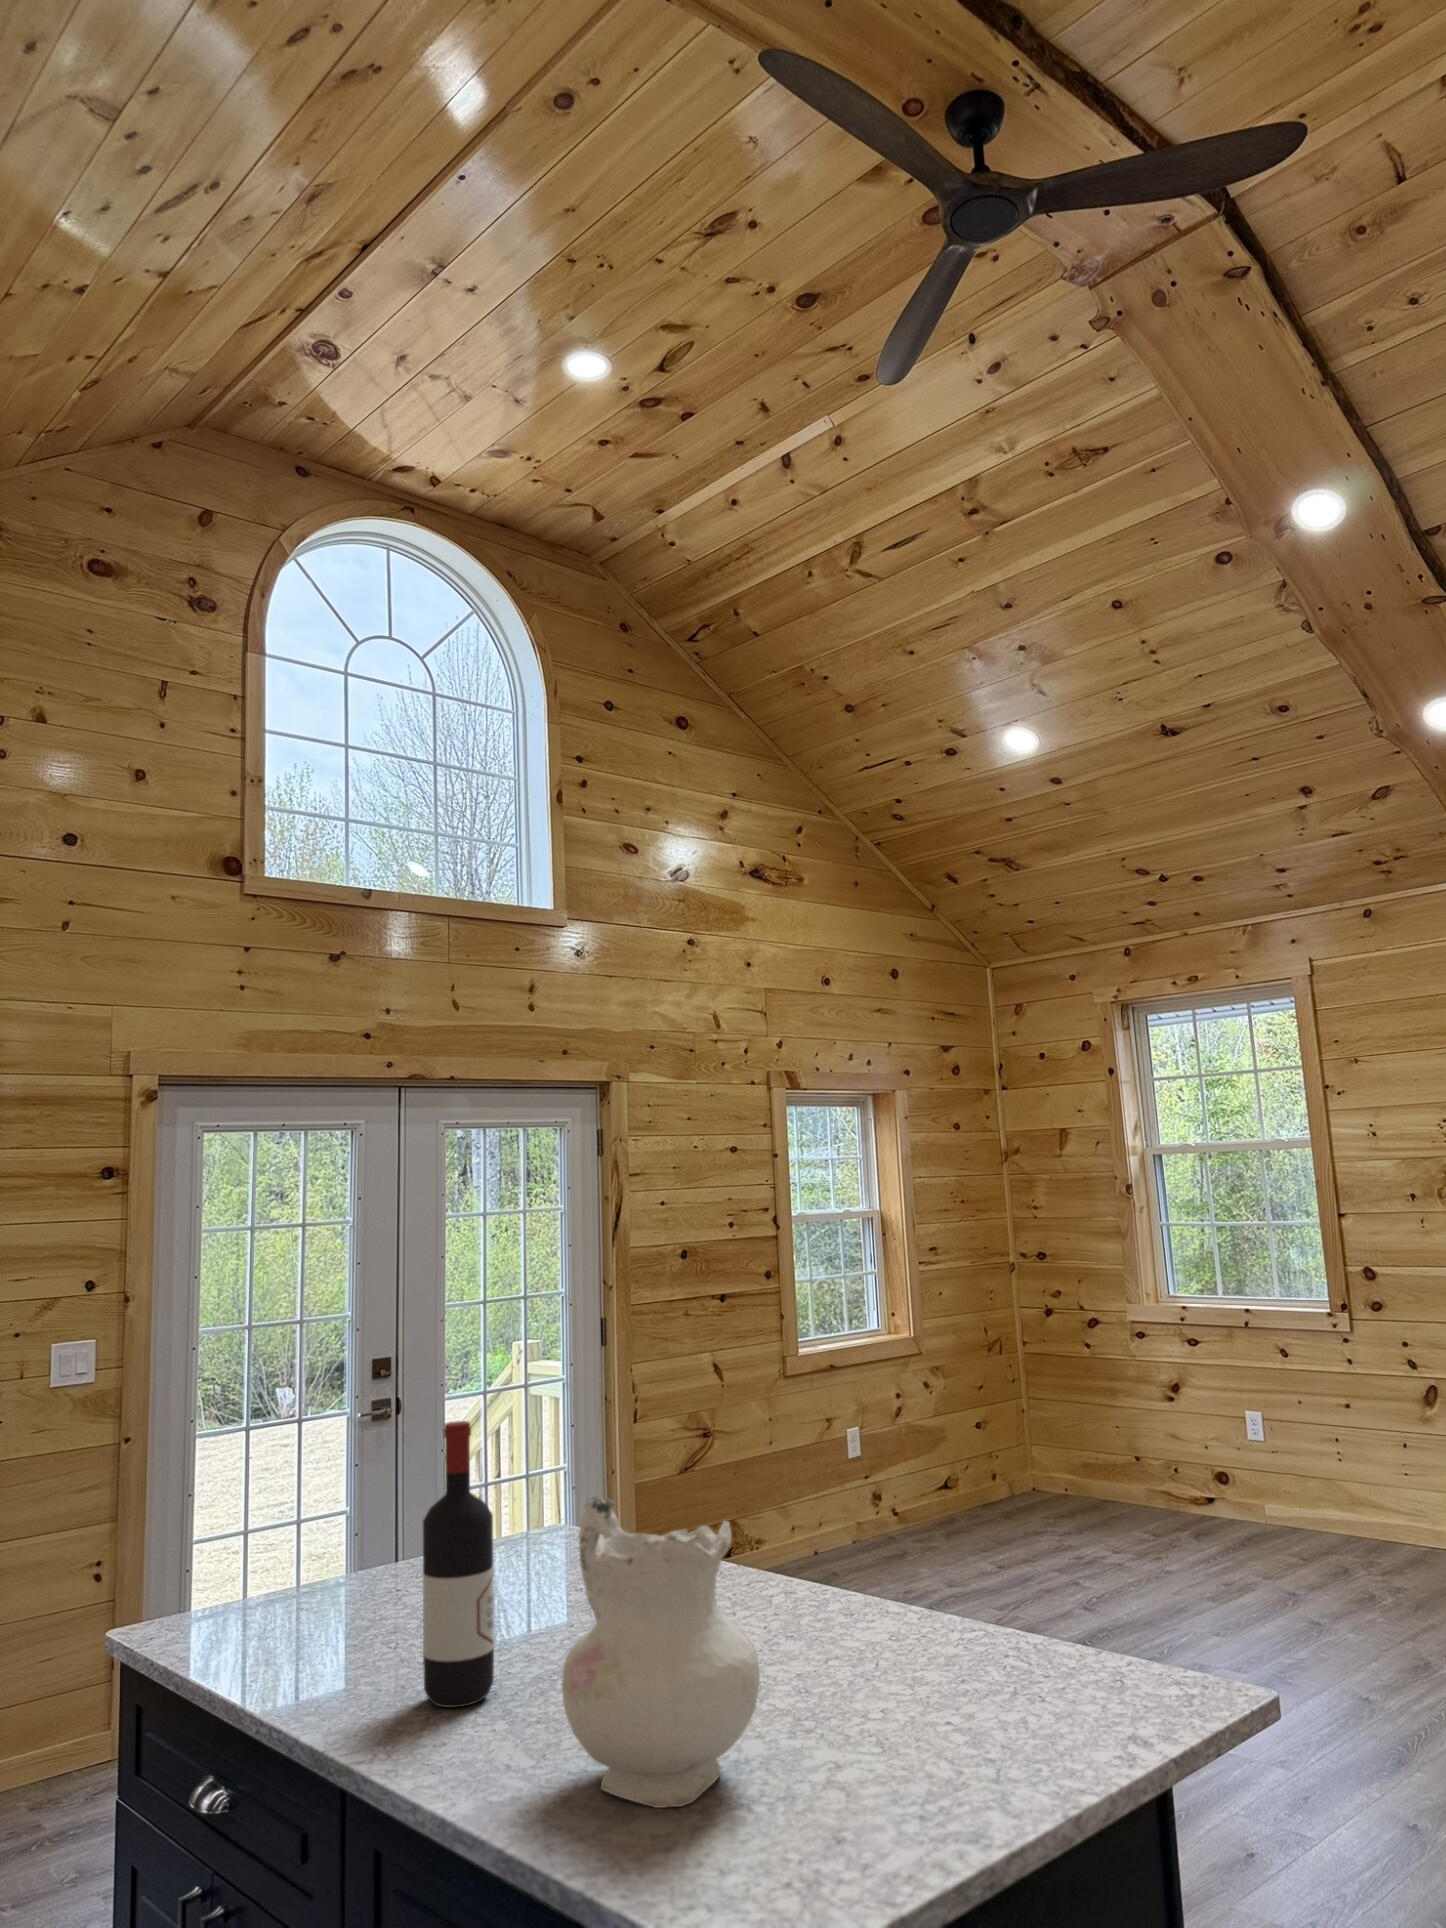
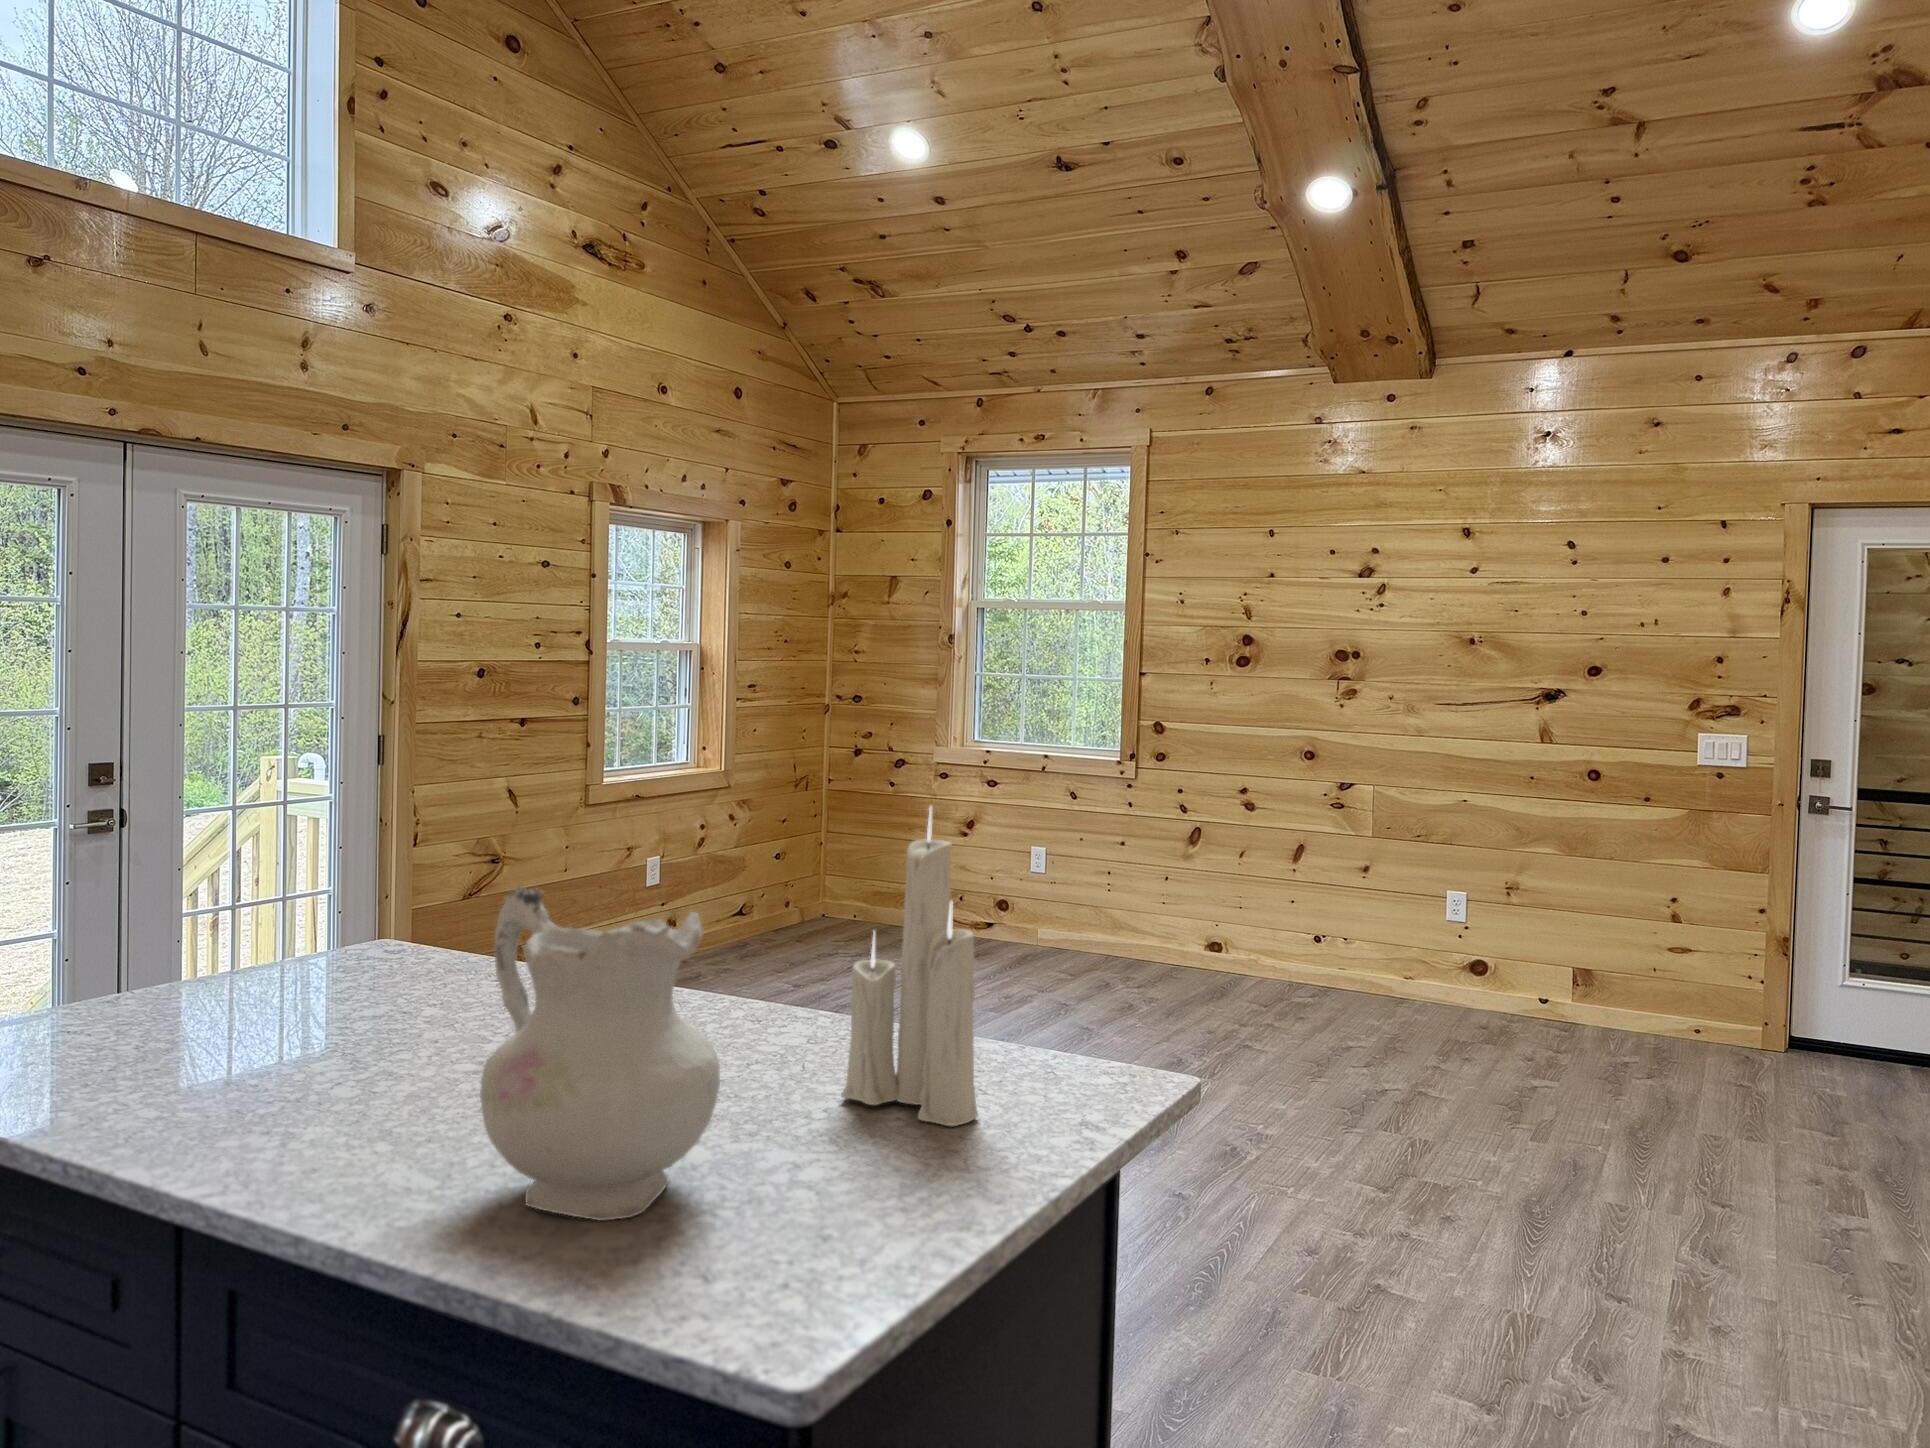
candle: none [900,1395,1023,1734] -> present [841,807,978,1126]
wine bottle: present [423,1421,494,1708] -> none [263,802,359,1130]

